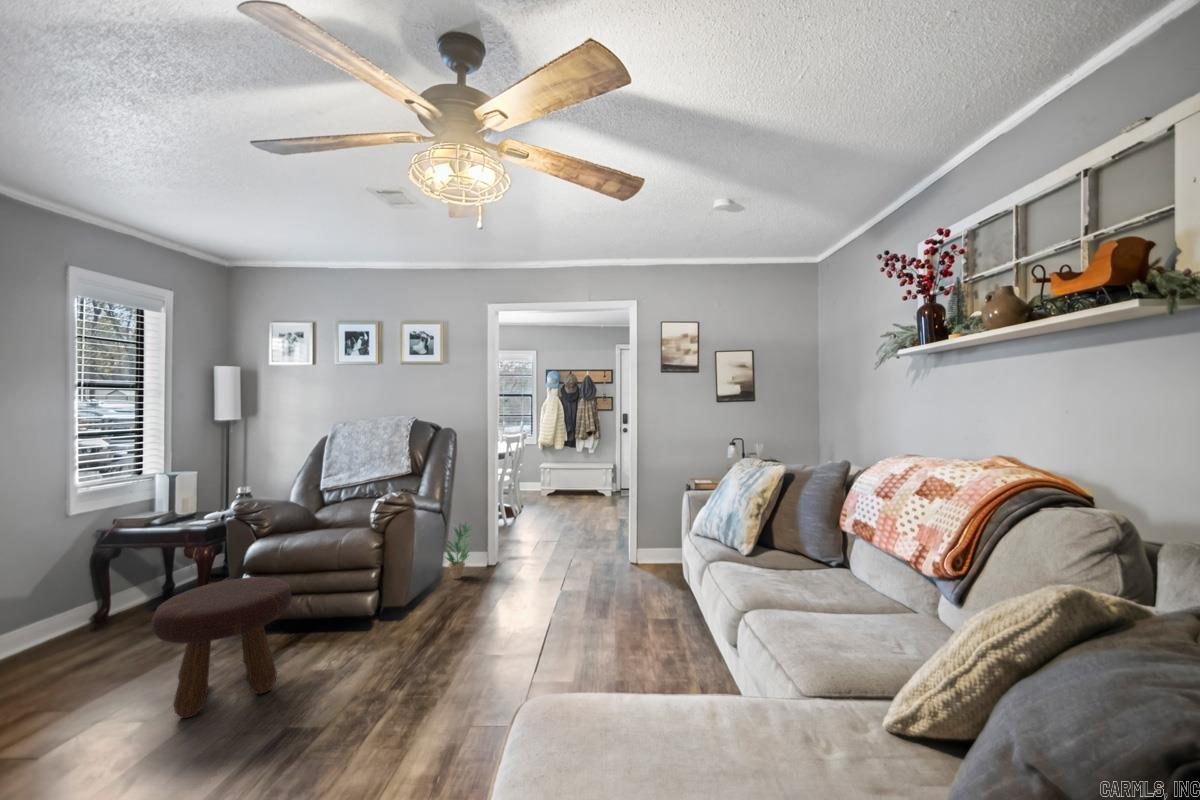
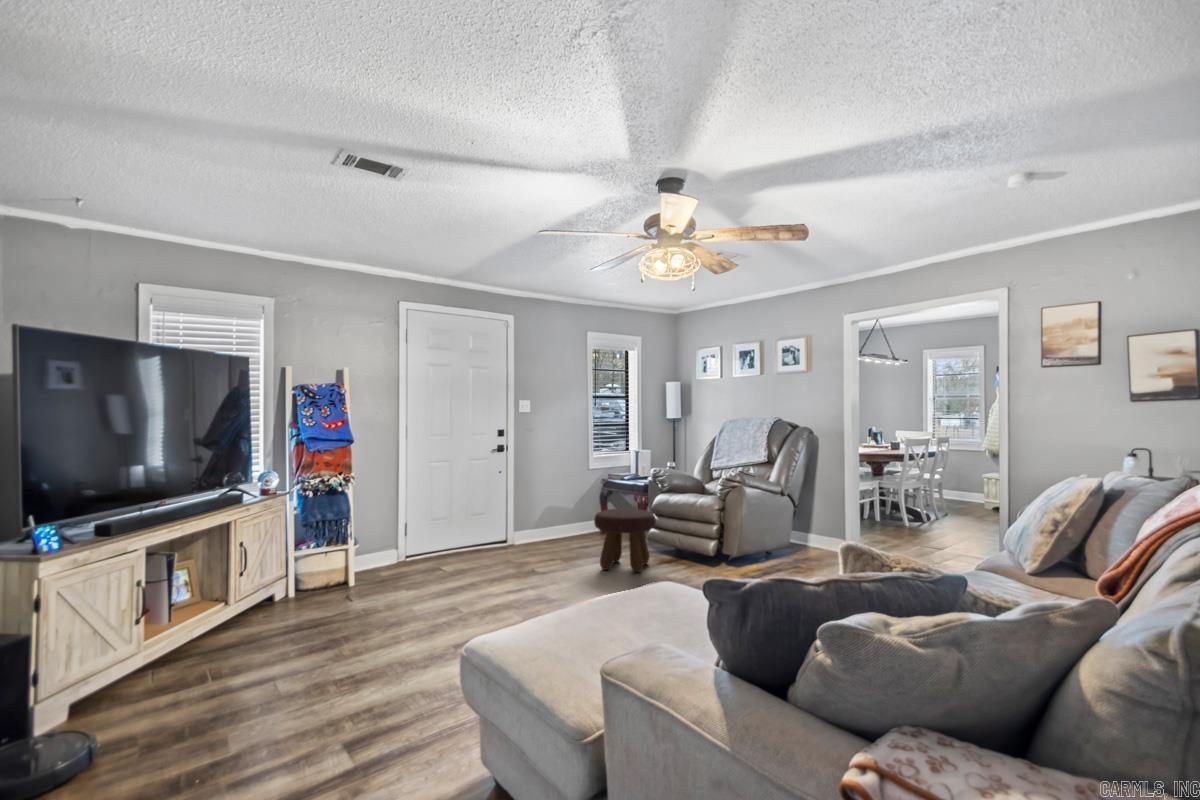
potted plant: present [445,523,471,579] -> none [787,509,816,558]

